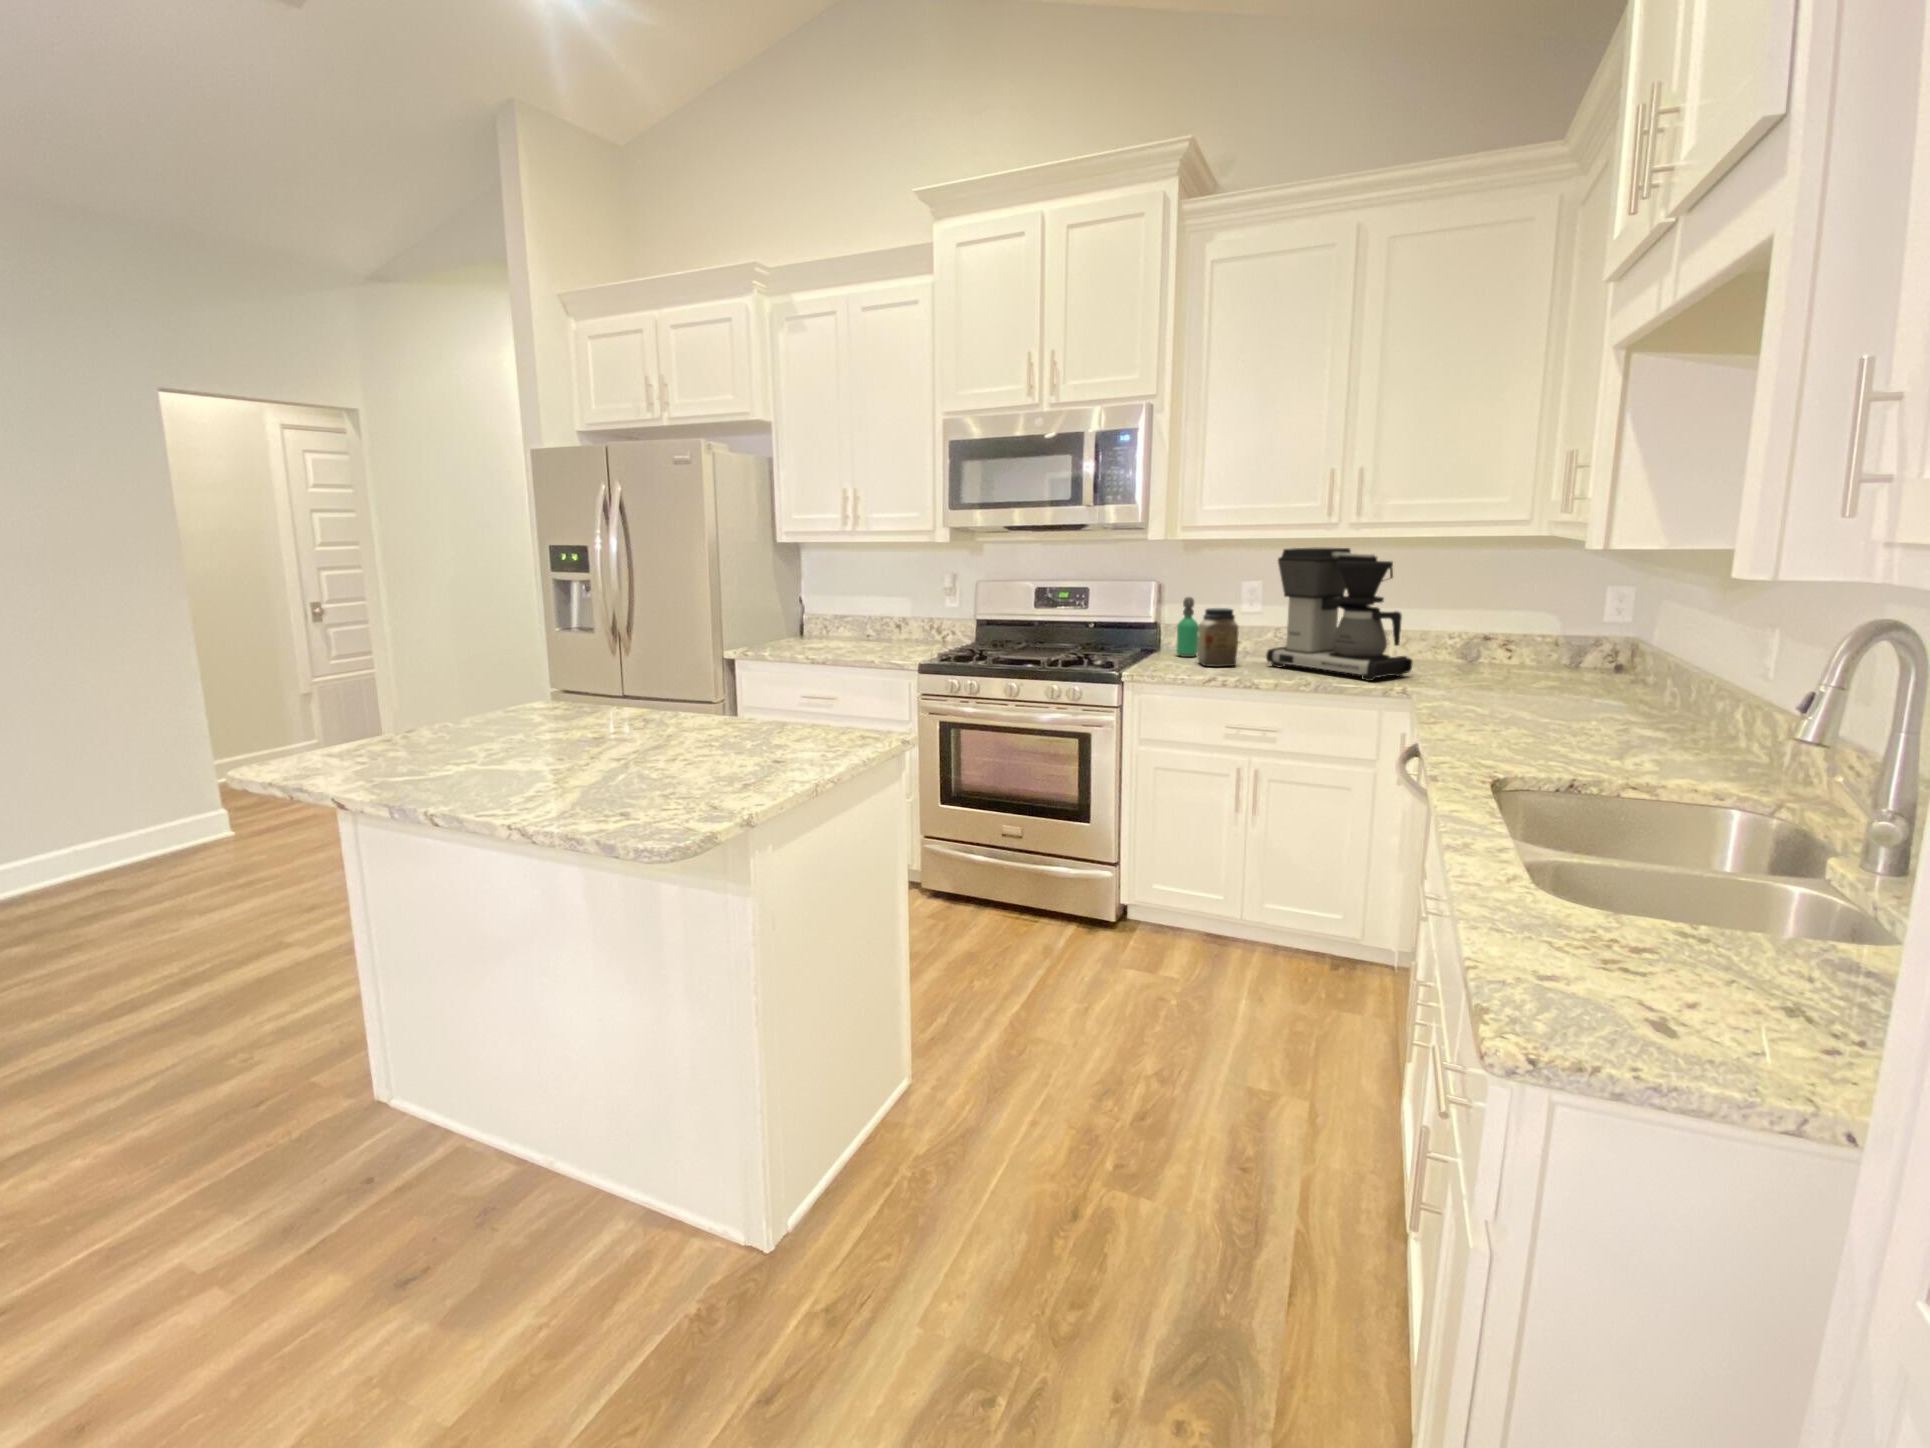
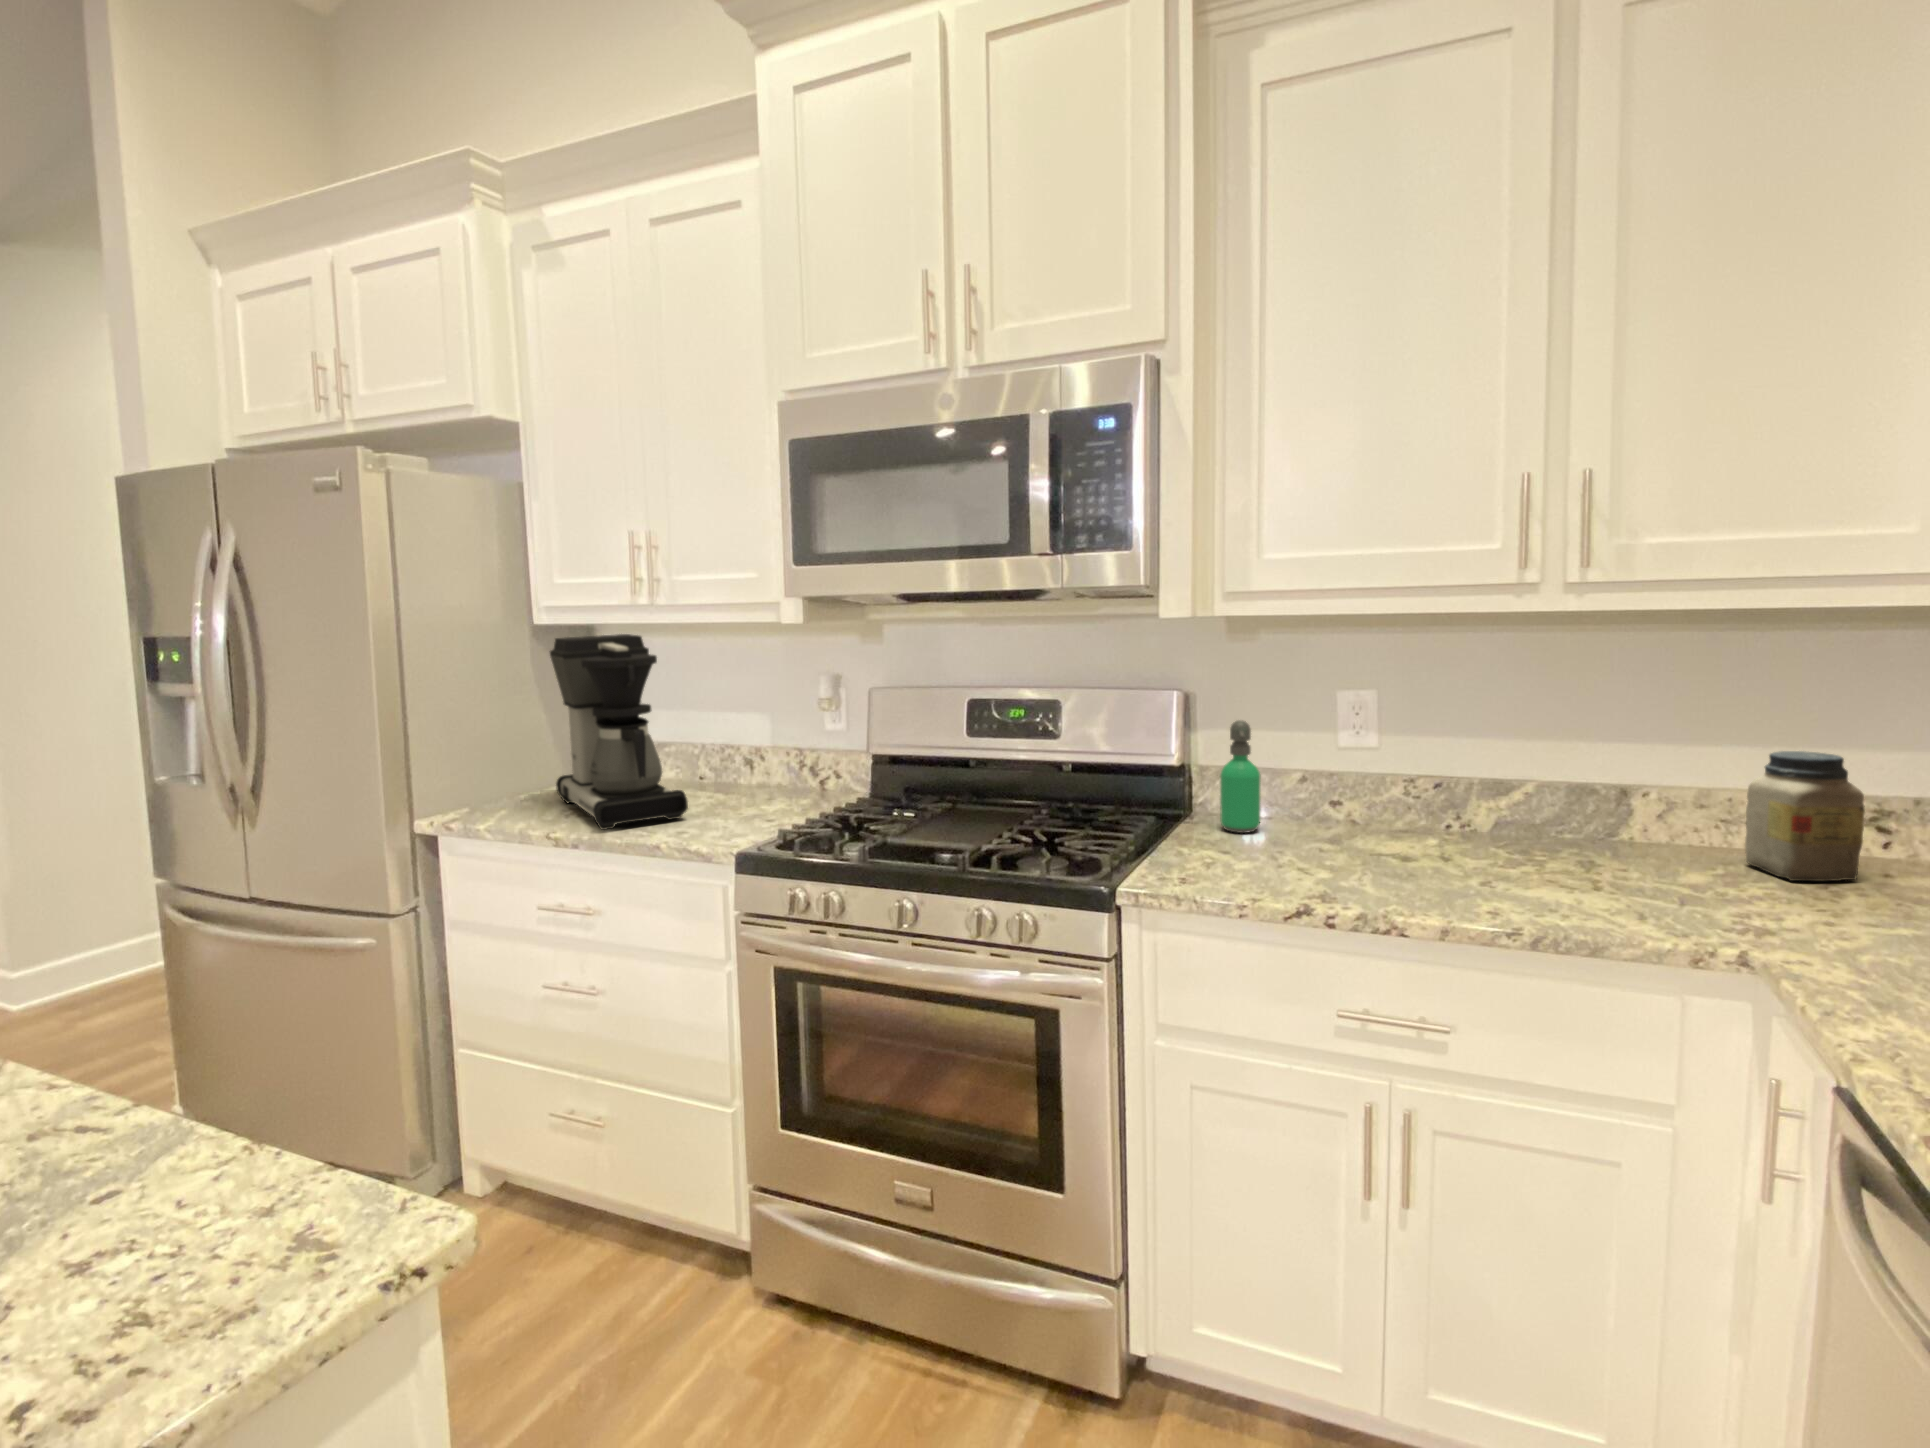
coffee maker: present [1266,548,1412,681] -> present [550,634,688,830]
jar: present [1198,608,1239,667] -> present [1745,751,1865,881]

